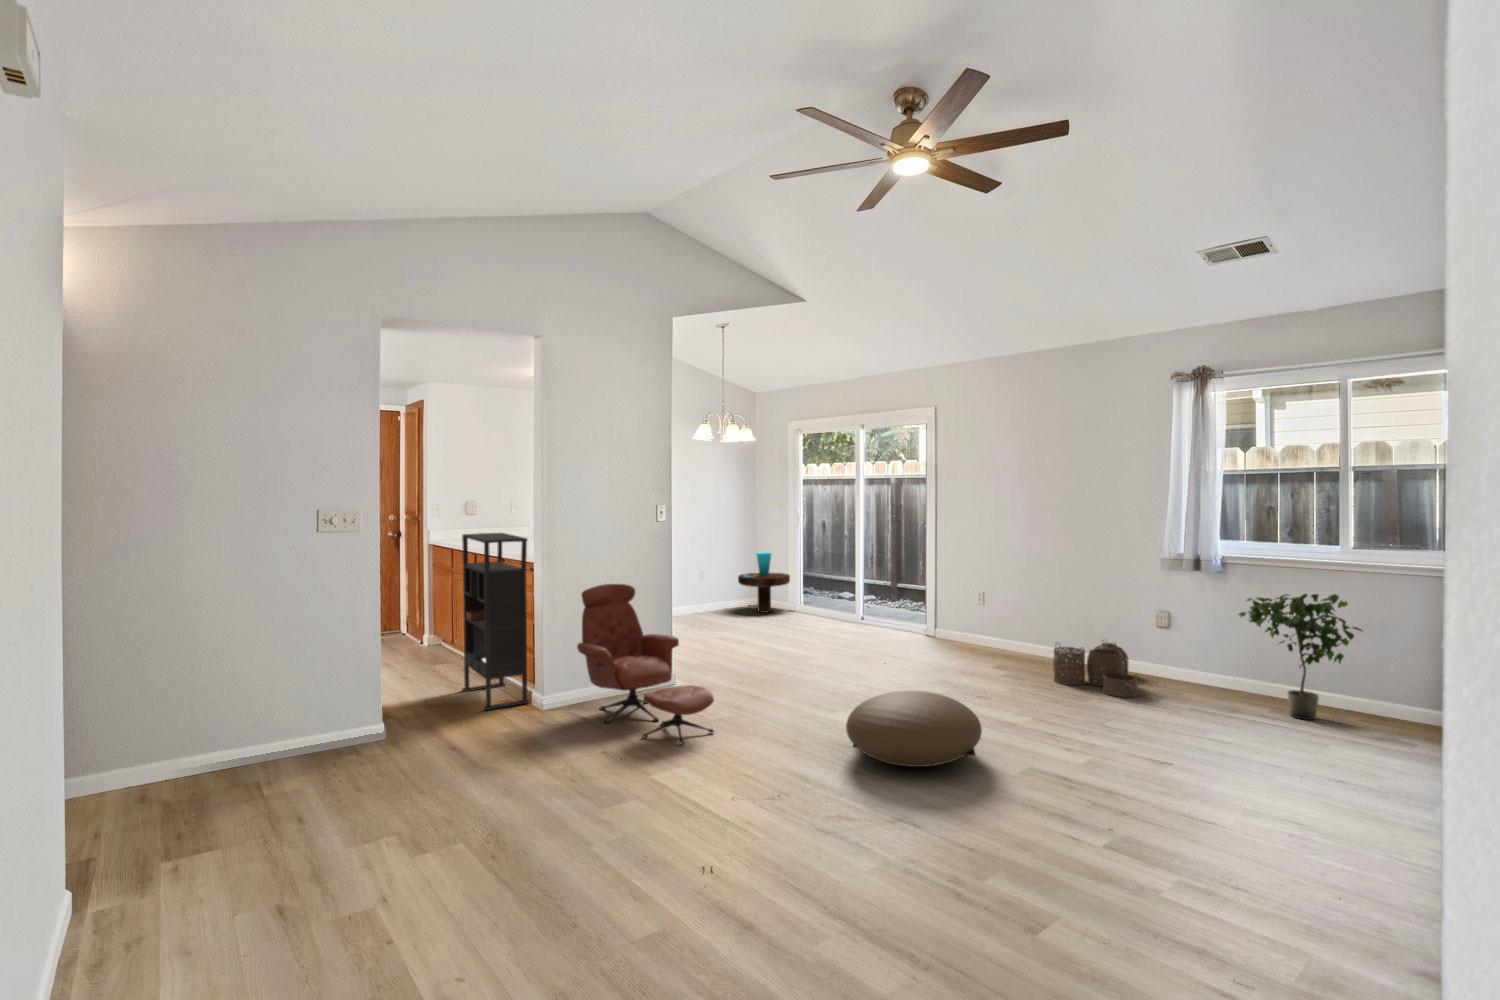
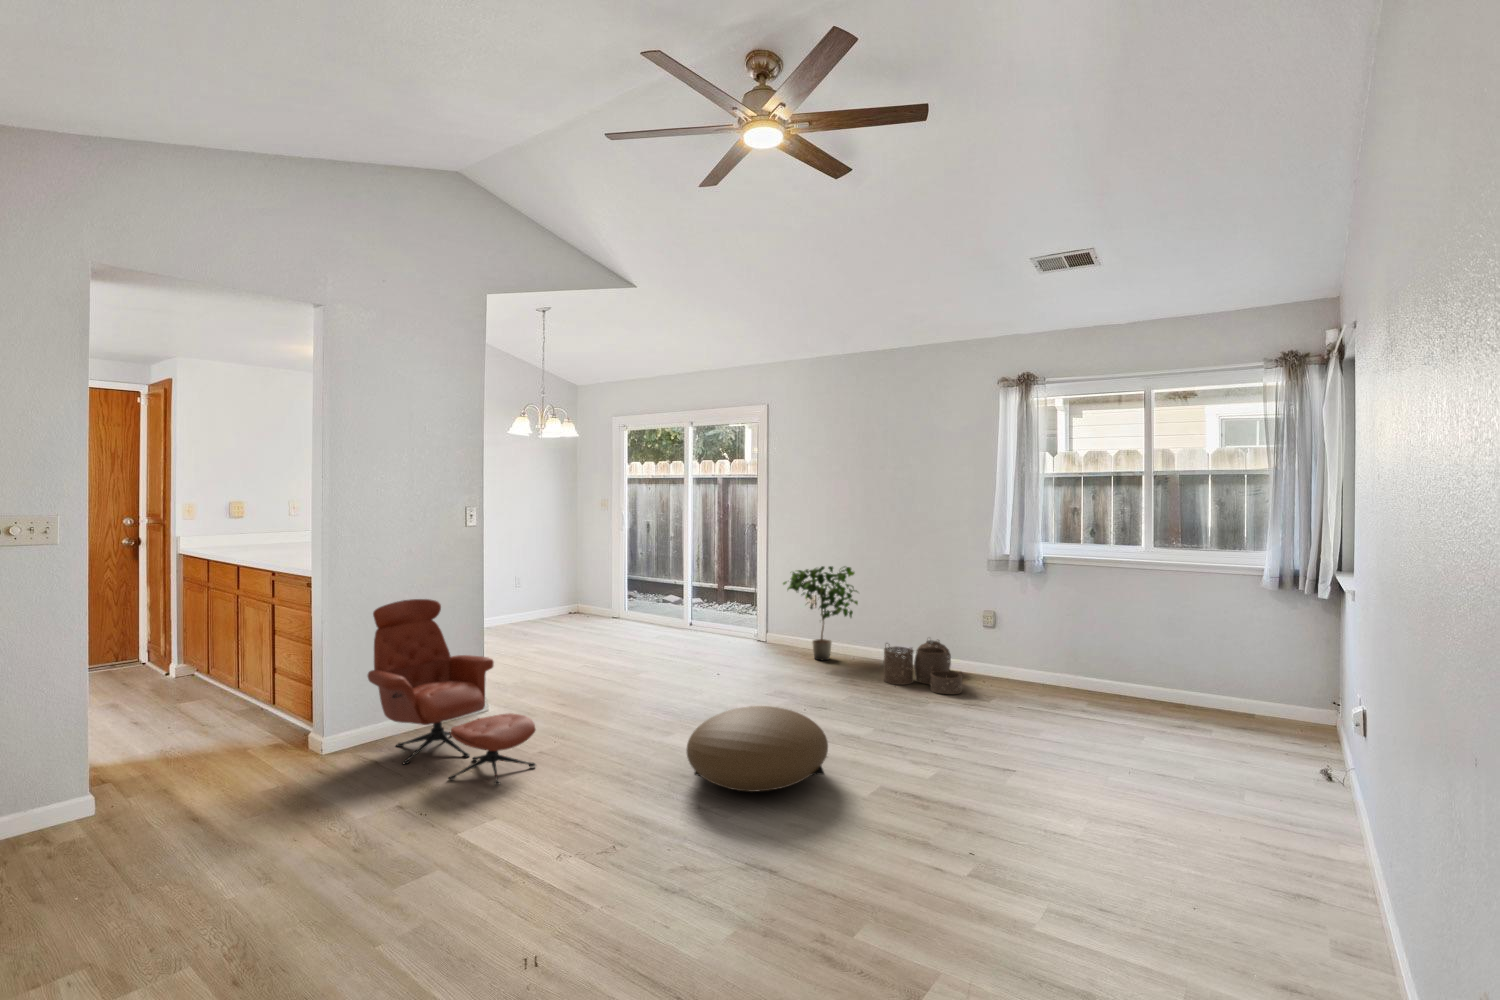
bookshelf: present [462,533,529,710] -> none [215,541,306,759]
side table: present [738,552,790,613] -> none [559,555,615,619]
potted plant: present [1239,594,1362,720] -> present [783,566,858,660]

